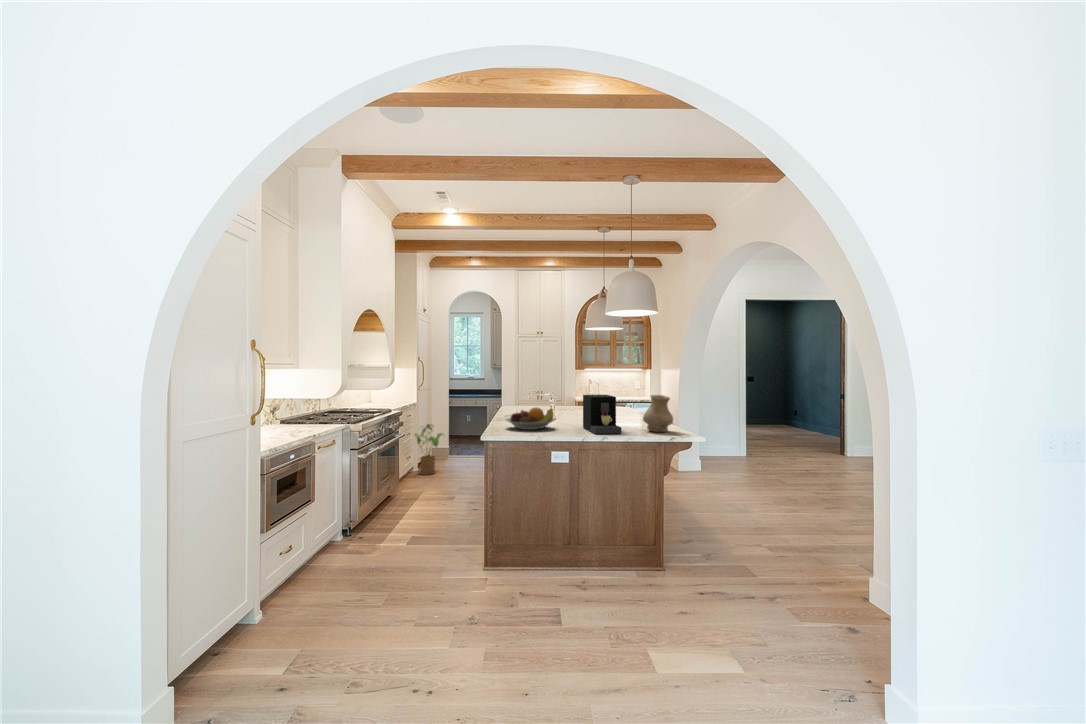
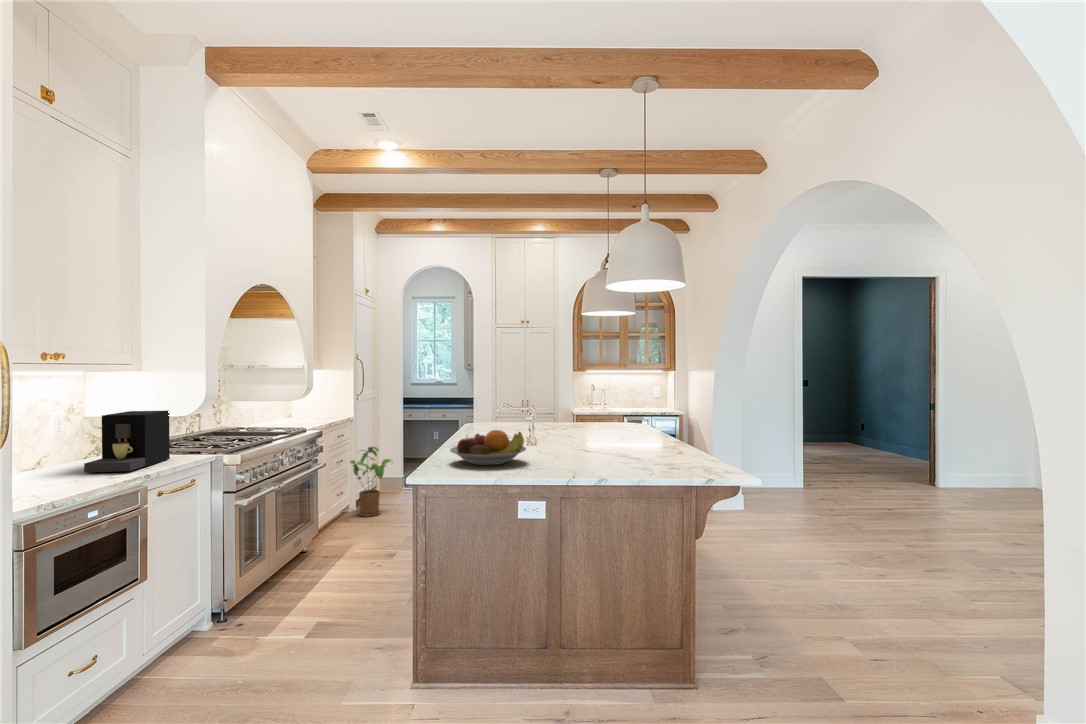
coffee maker: present [583,395,622,434] -> present [84,411,170,472]
vase: present [643,395,673,432] -> none [663,410,711,469]

